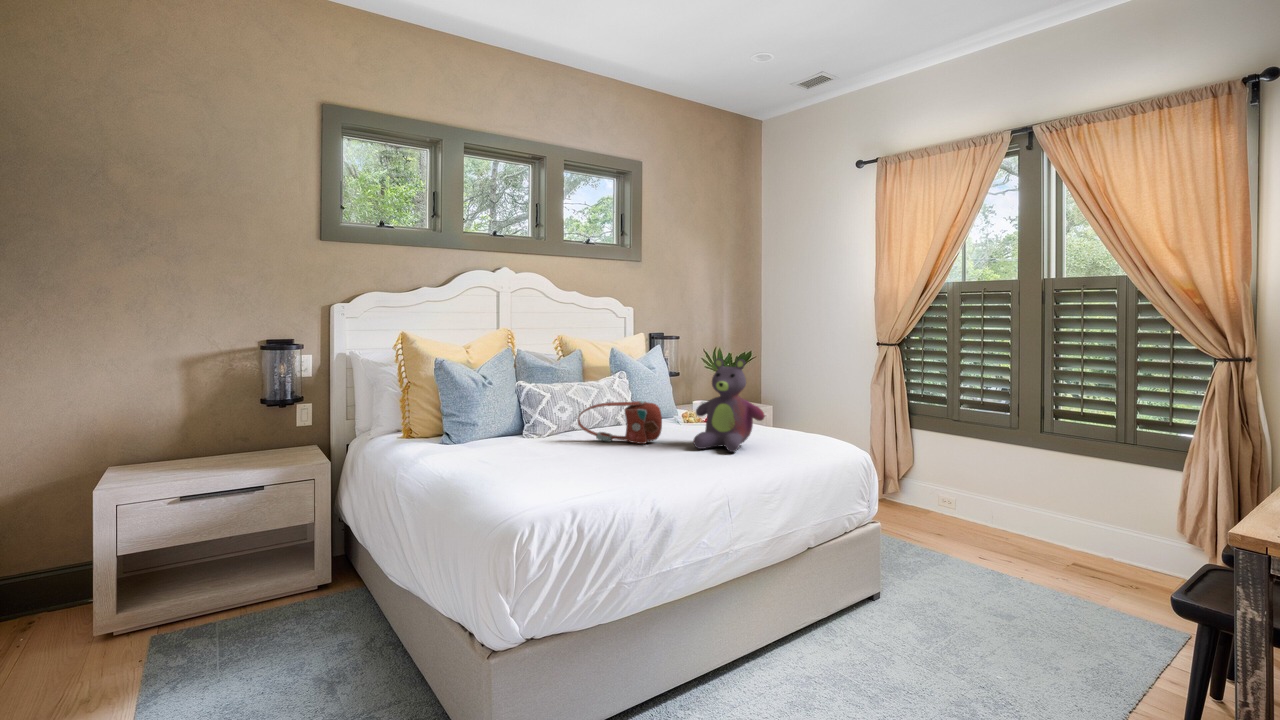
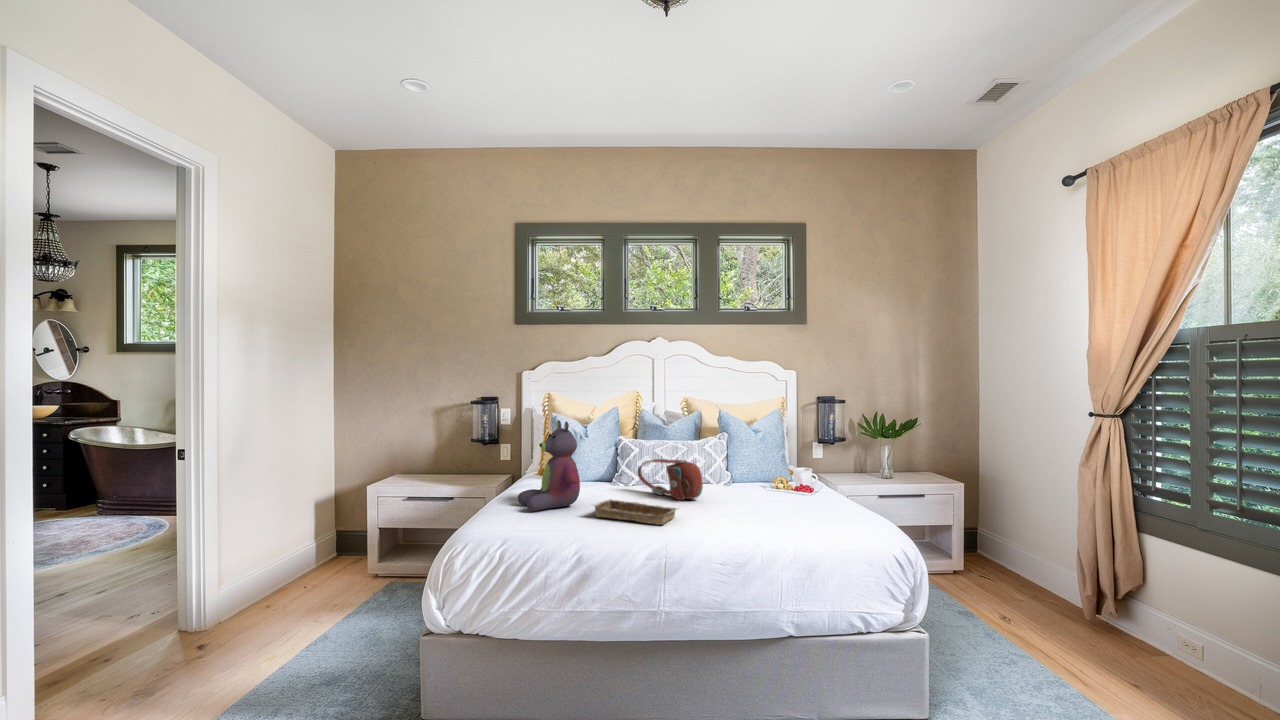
stuffed bear: present [693,358,765,452] -> present [518,420,580,511]
tray: none [606,450,701,470] -> present [593,499,678,525]

